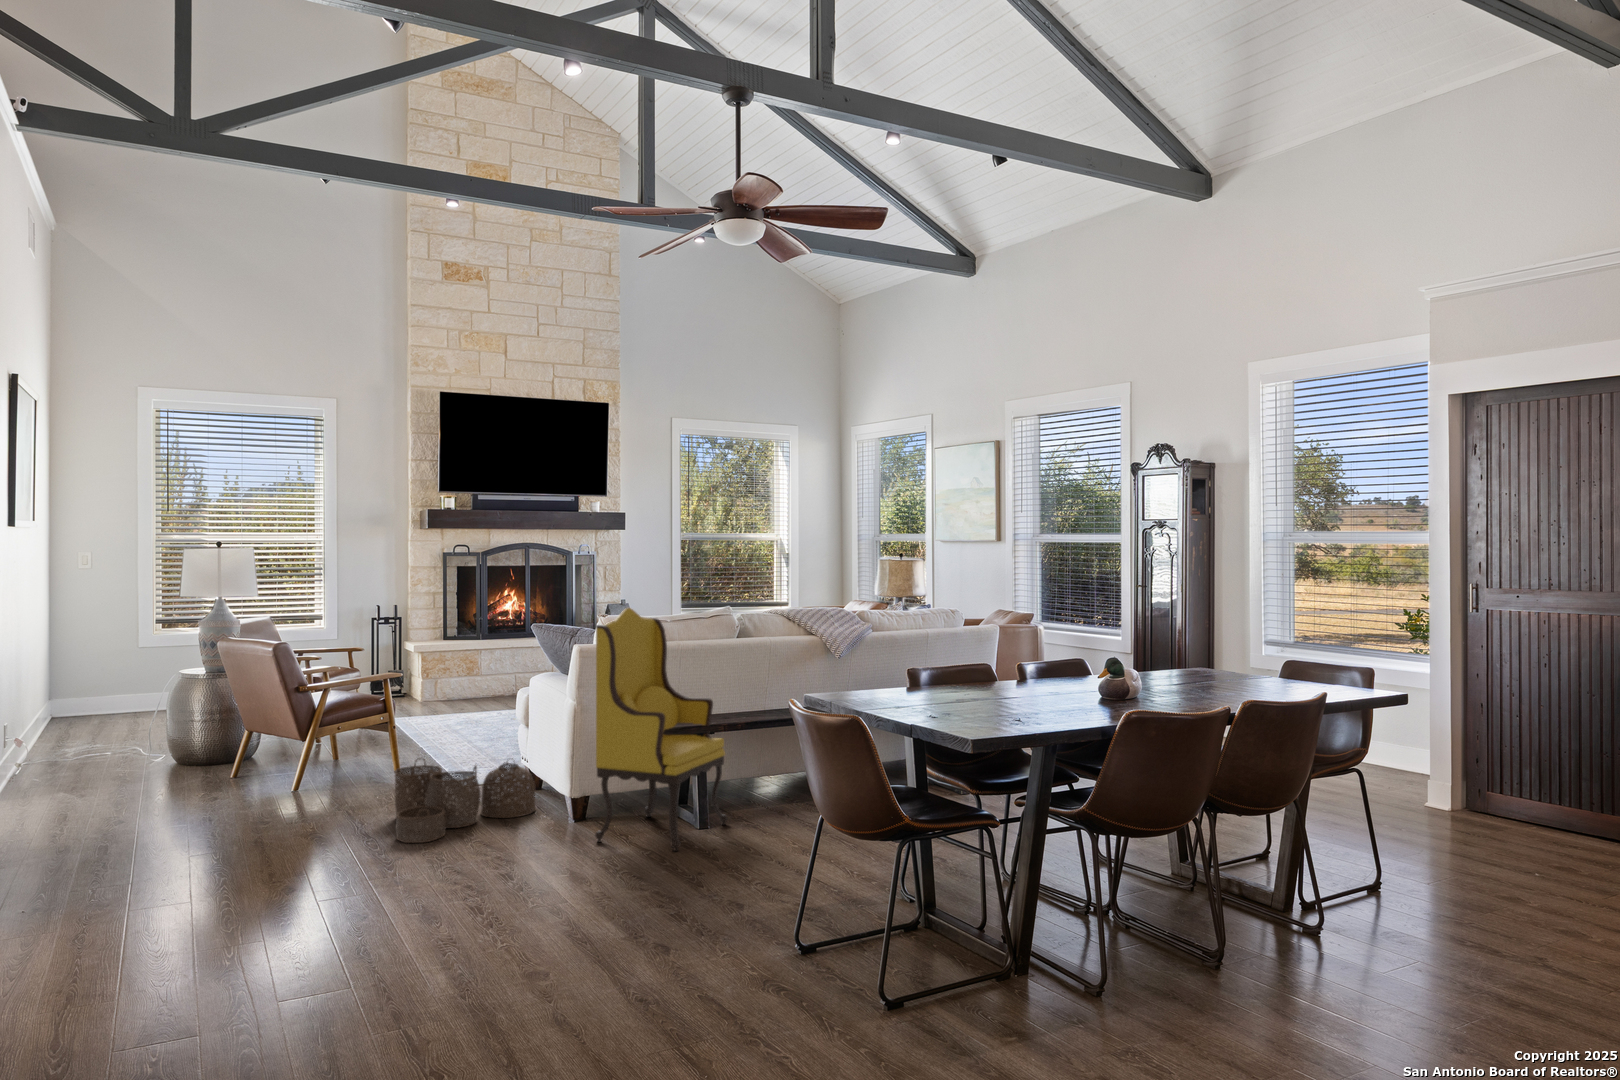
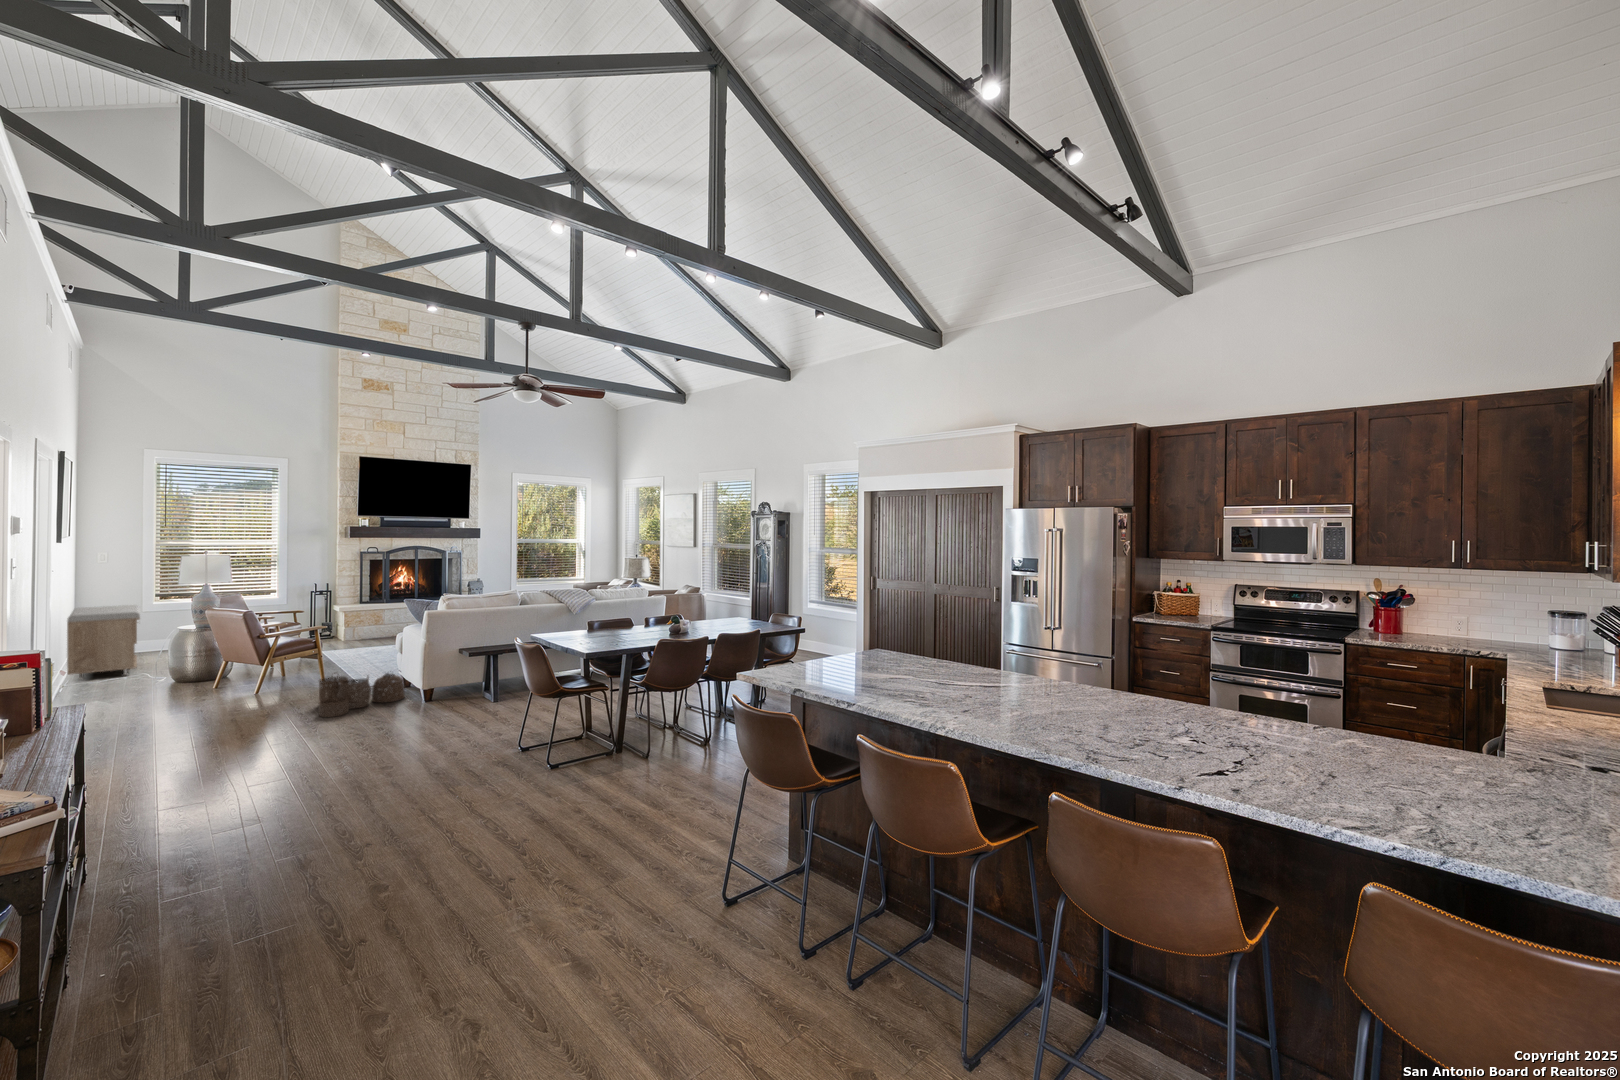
armchair: present [595,608,728,851] -> none [435,592,511,714]
storage bench: none [33,635,134,754] -> present [67,605,140,680]

